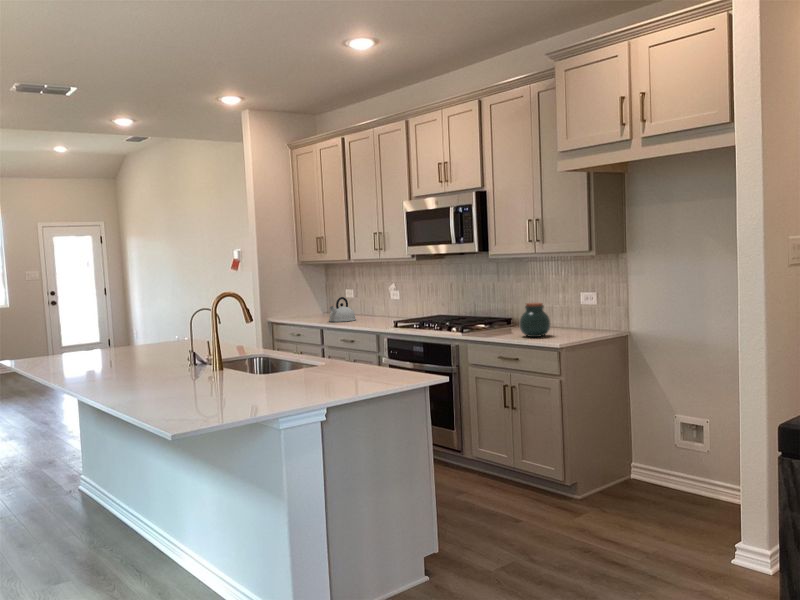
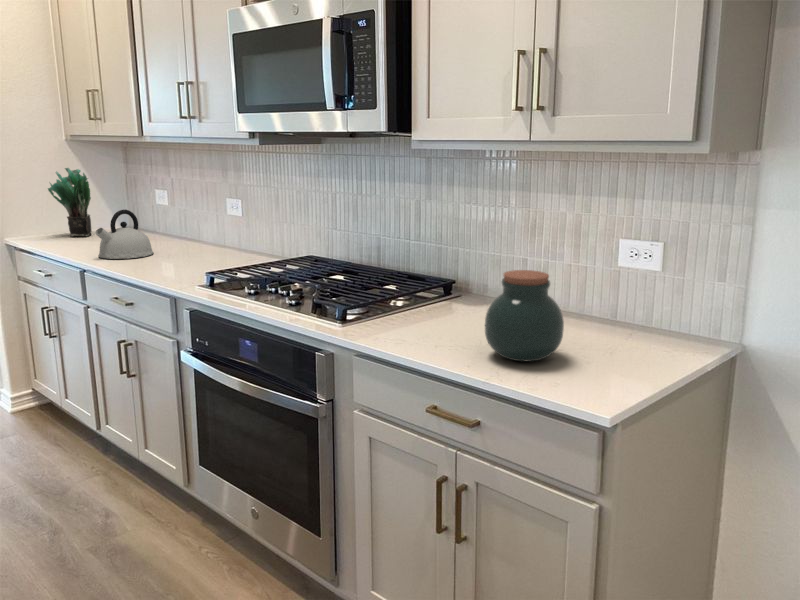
potted plant: none [292,278,313,316] -> present [48,168,91,237]

